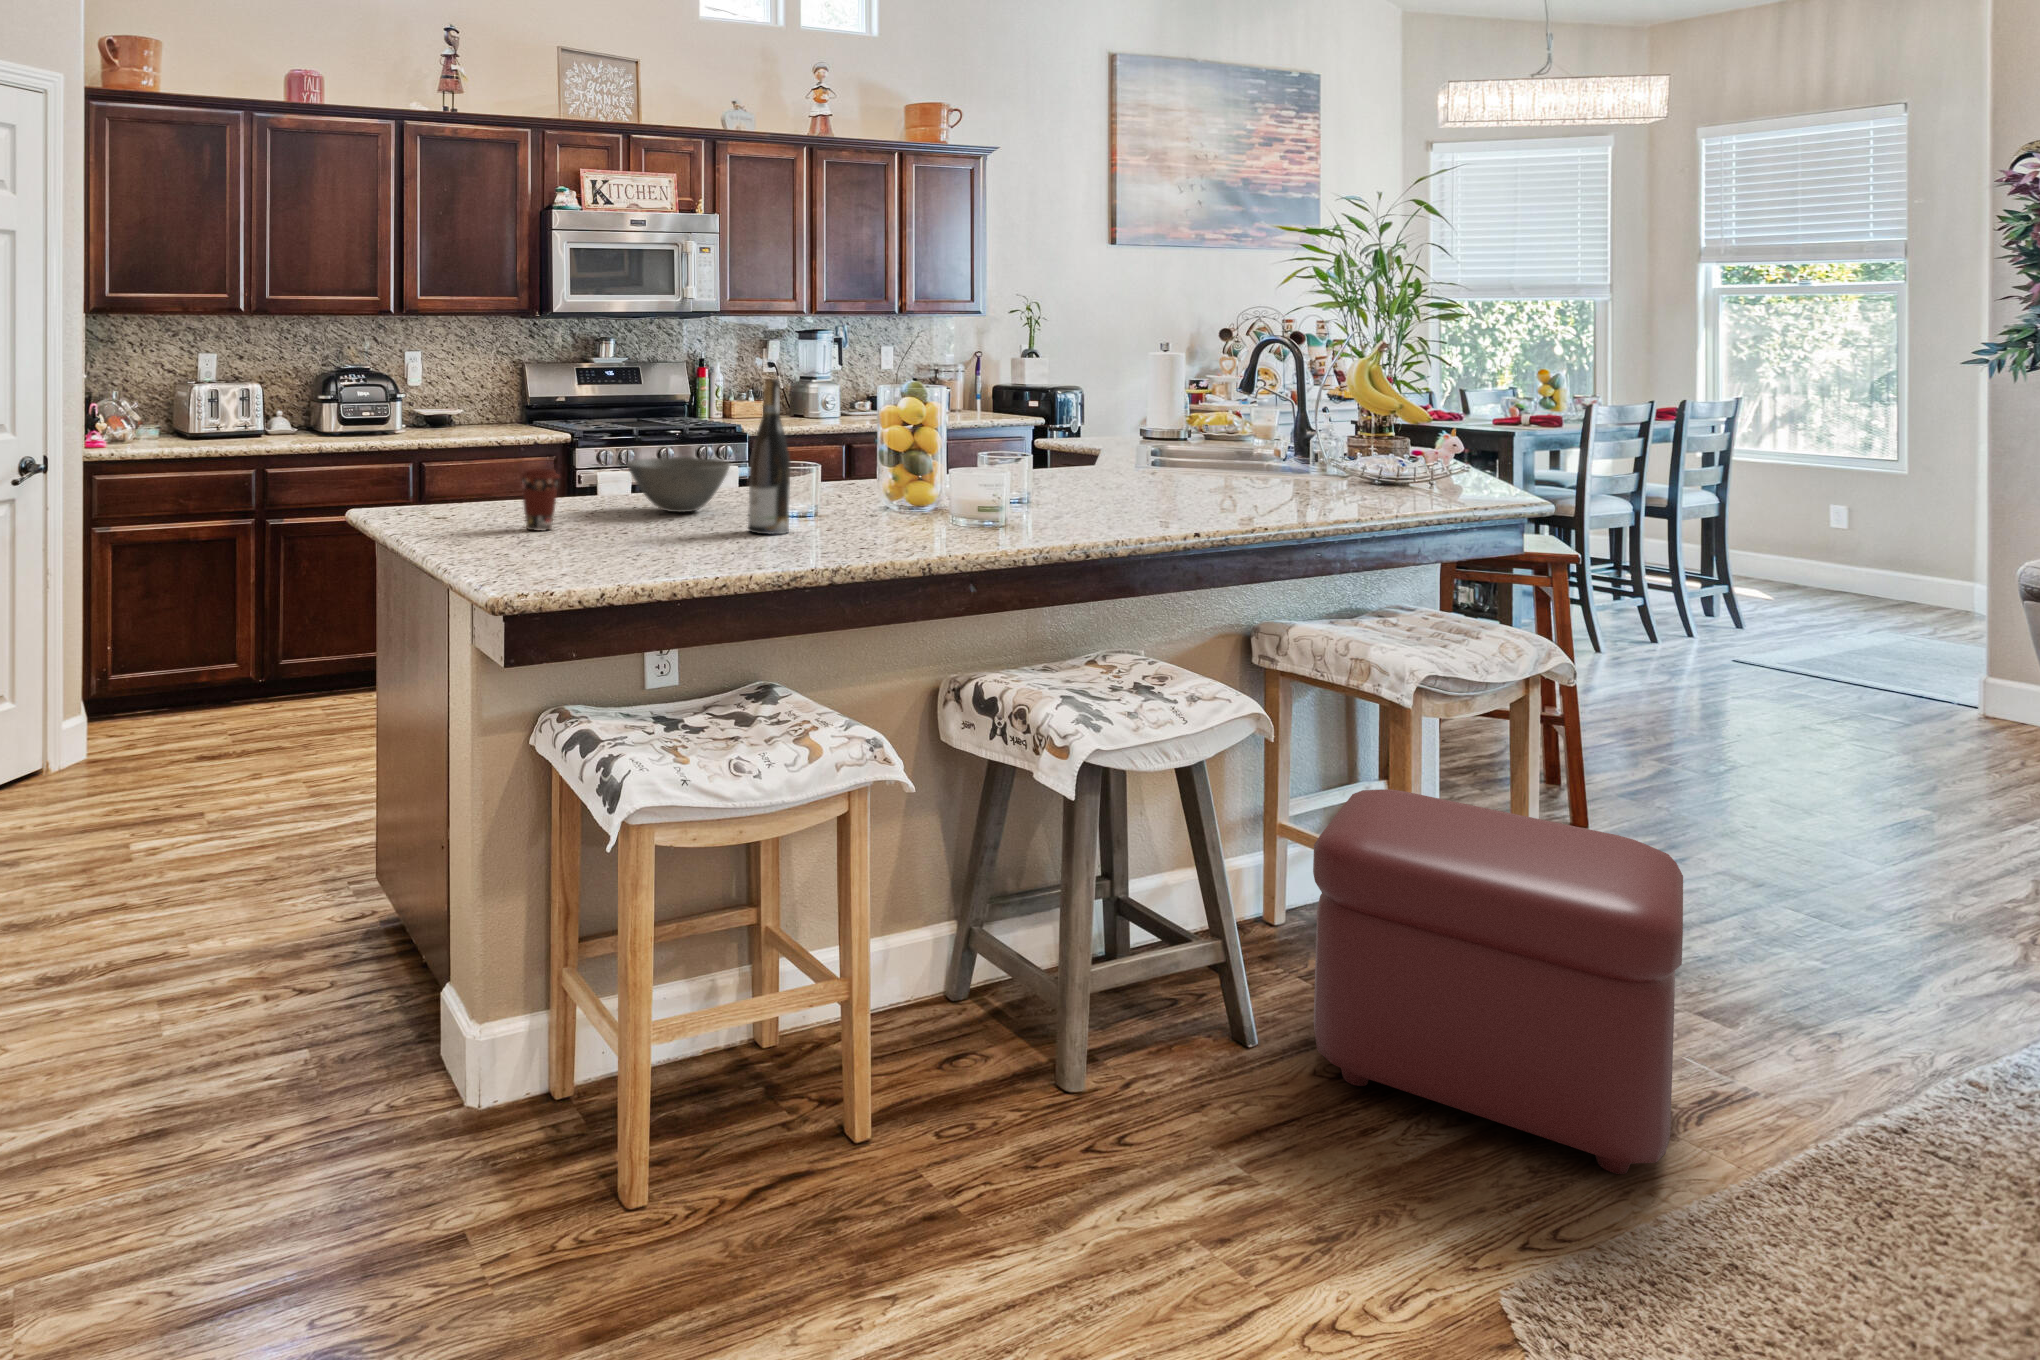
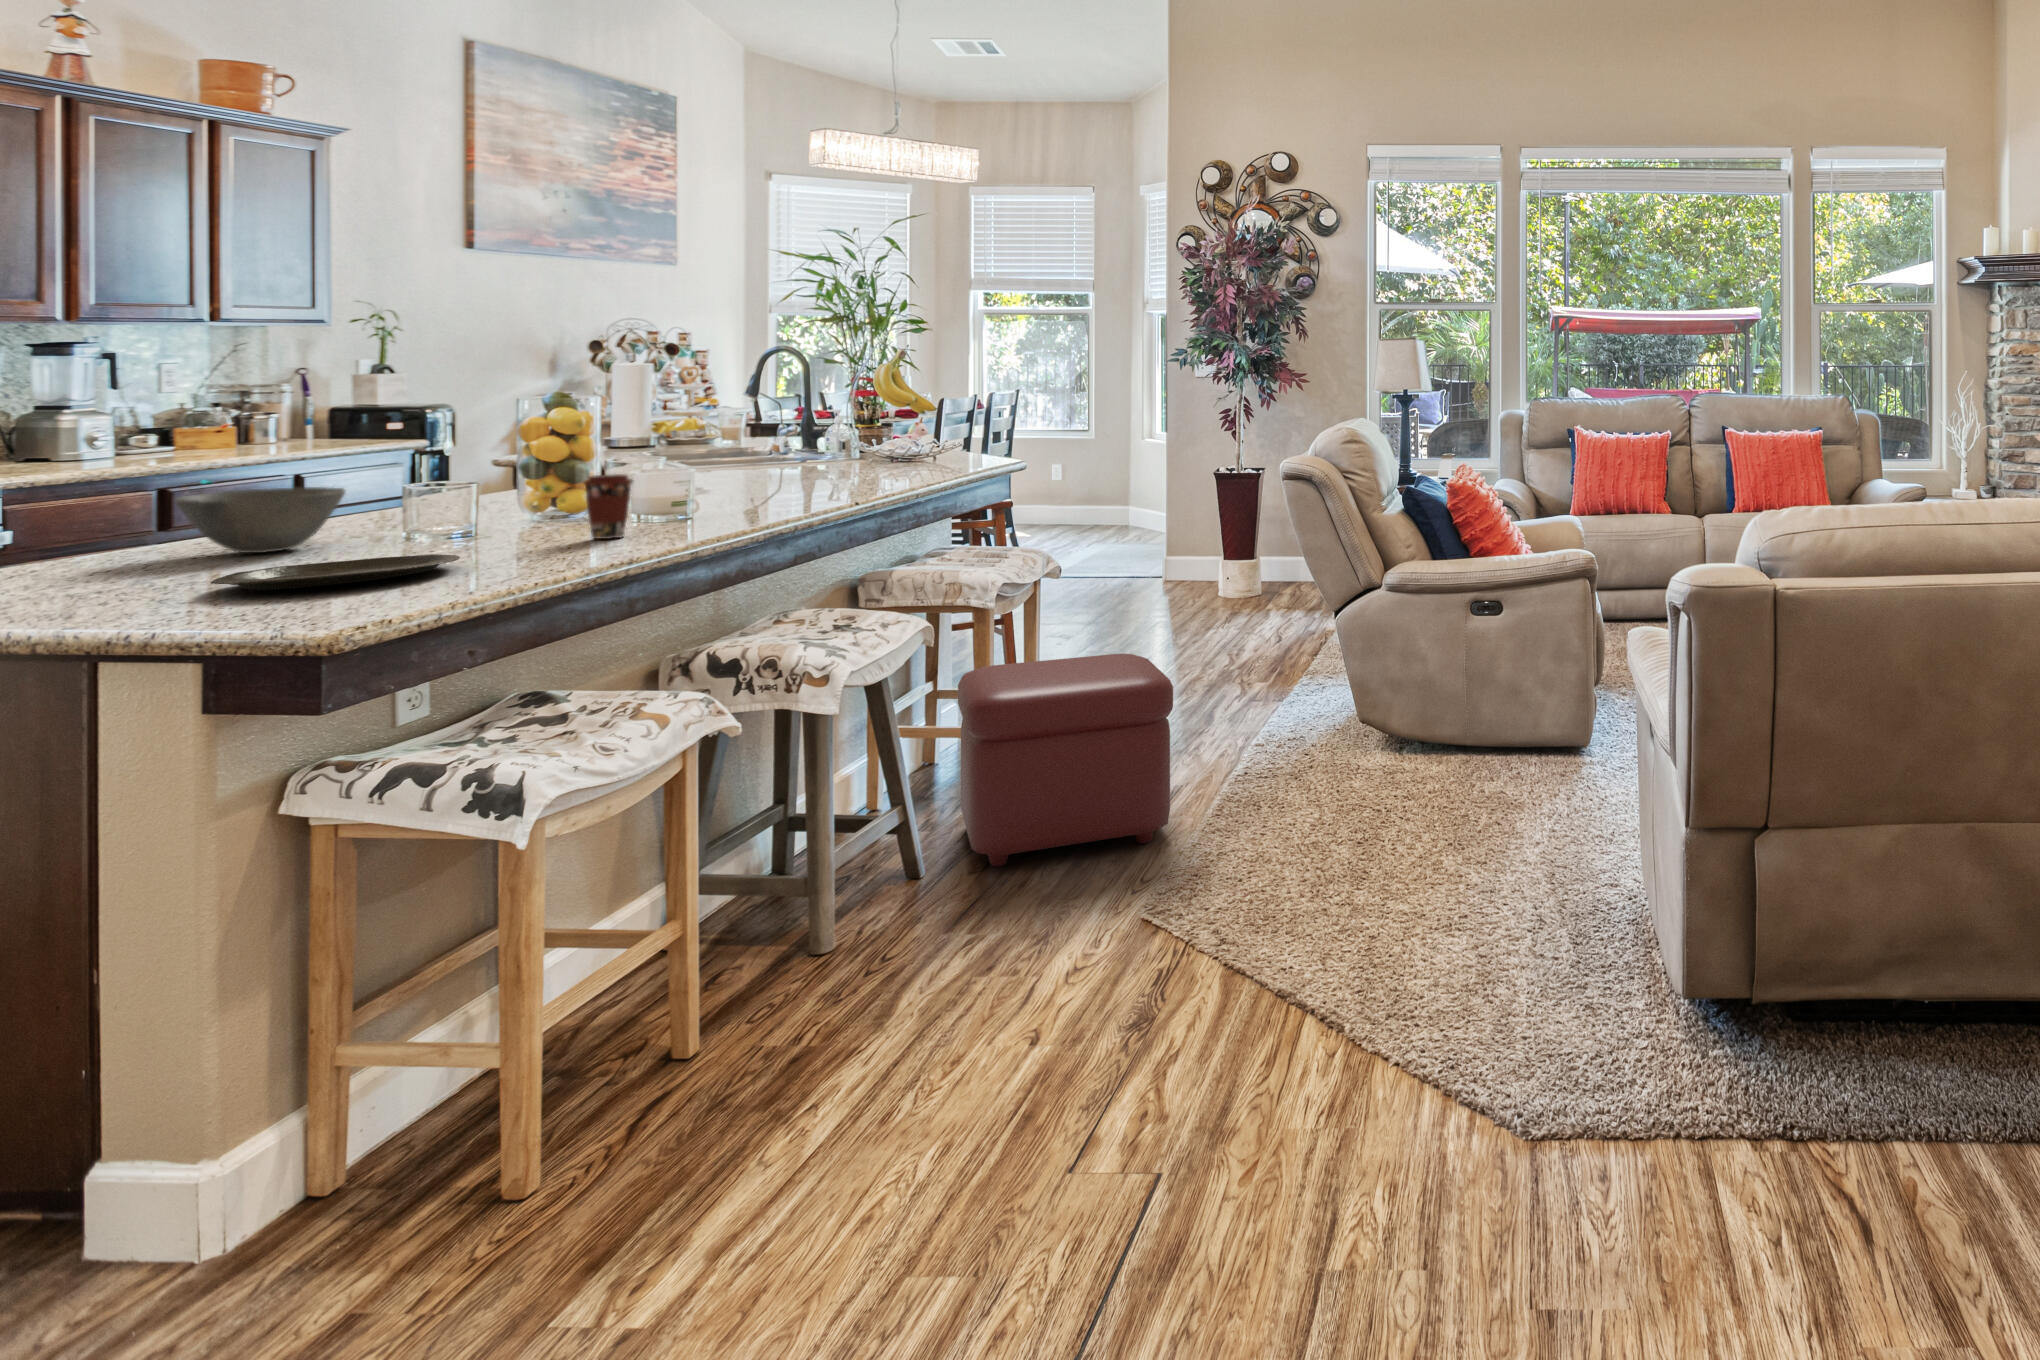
wine bottle: present [748,379,791,534] -> none [437,386,492,550]
coffee cup: present [521,468,560,531] -> present [584,474,633,539]
plate: none [548,530,713,555] -> present [210,554,460,590]

